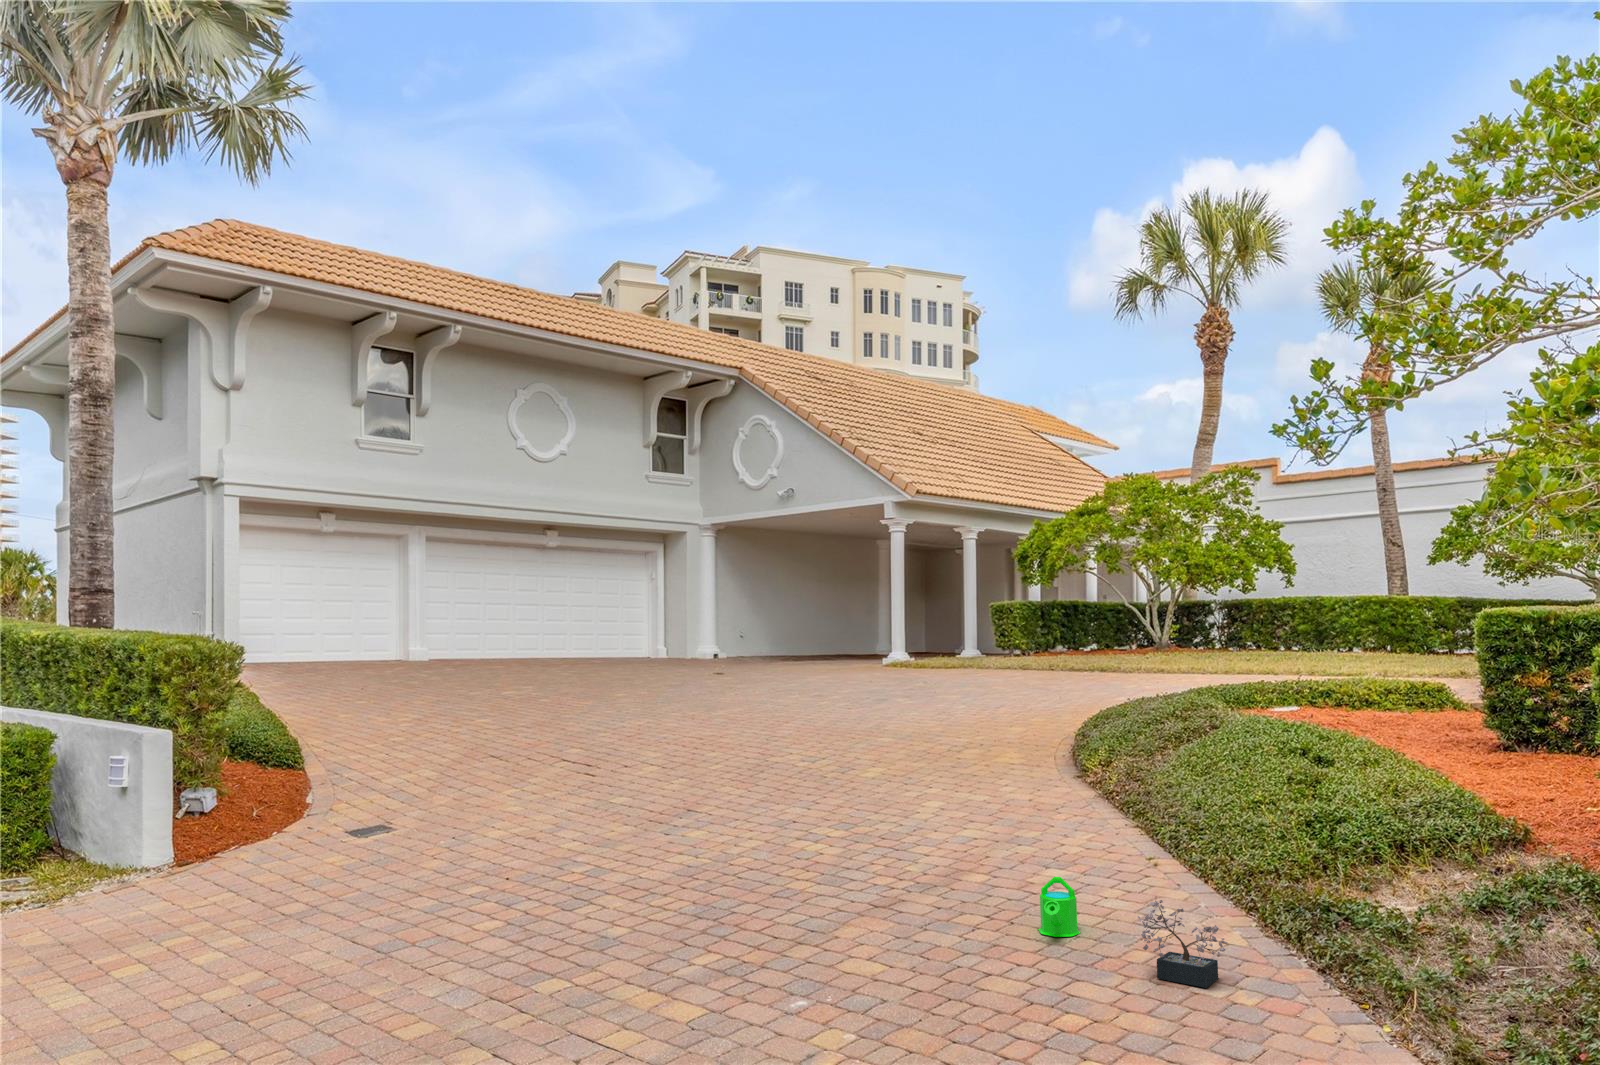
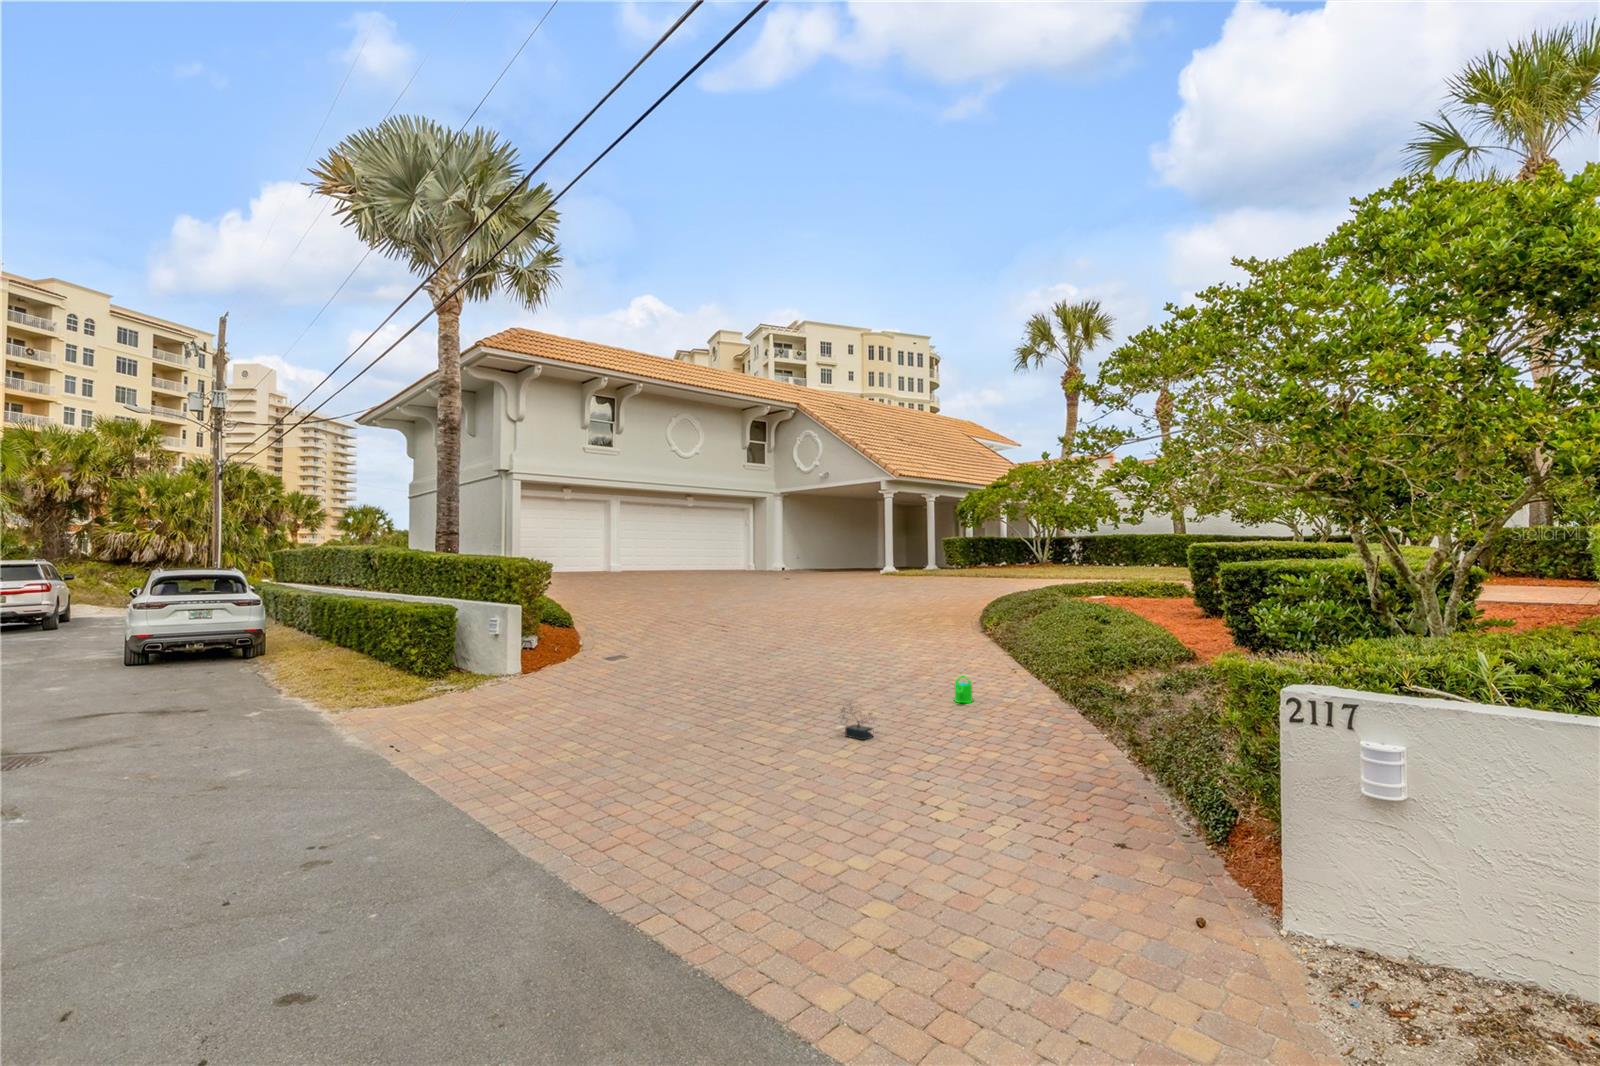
decorative plant: present [1138,900,1227,988] -> present [840,703,873,740]

